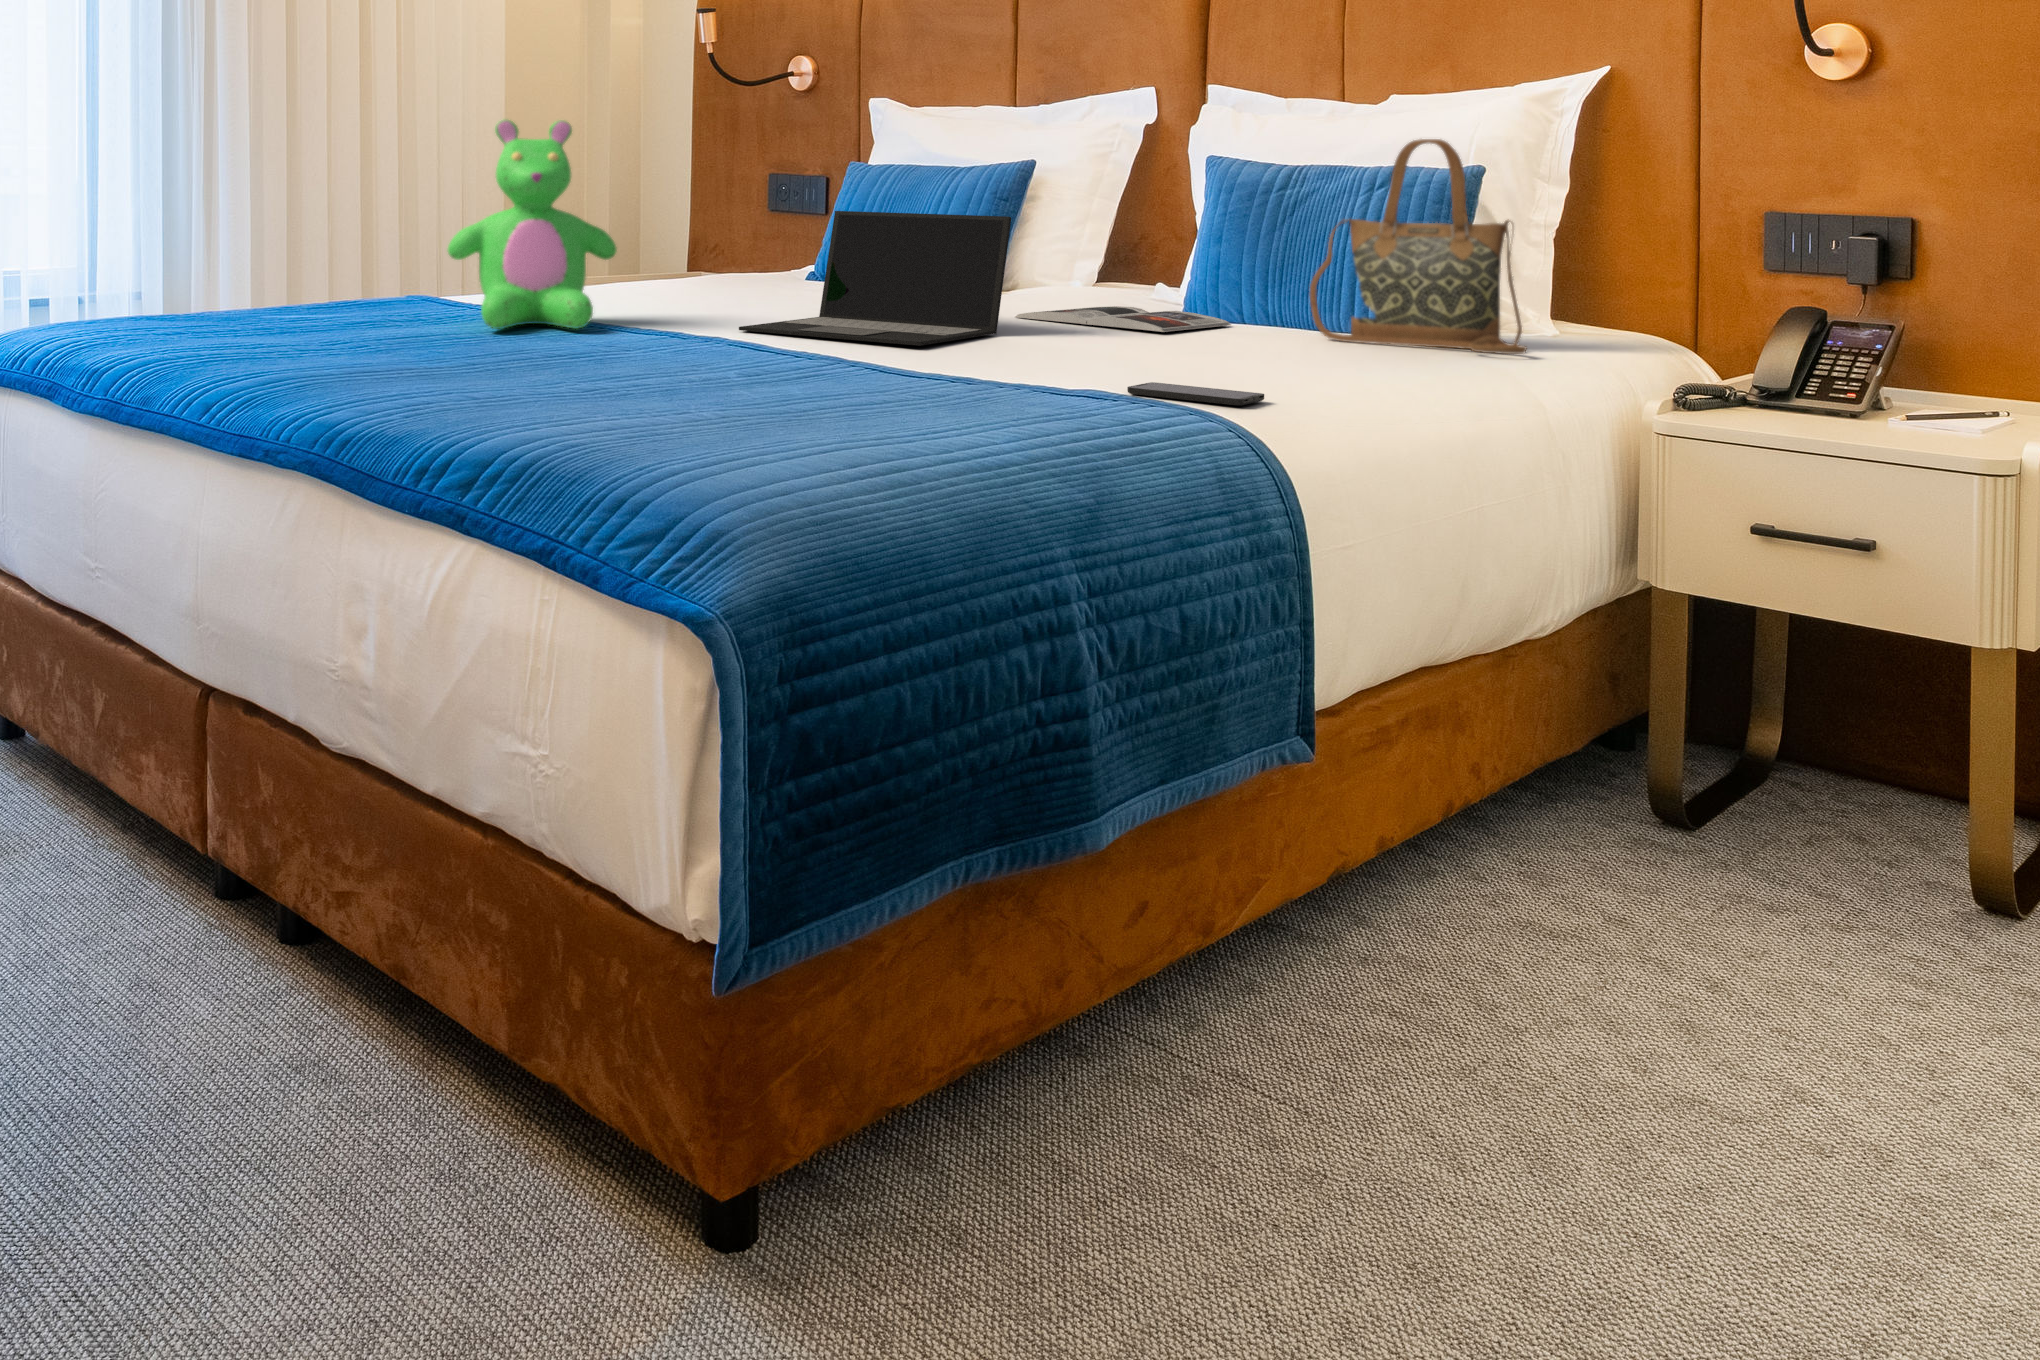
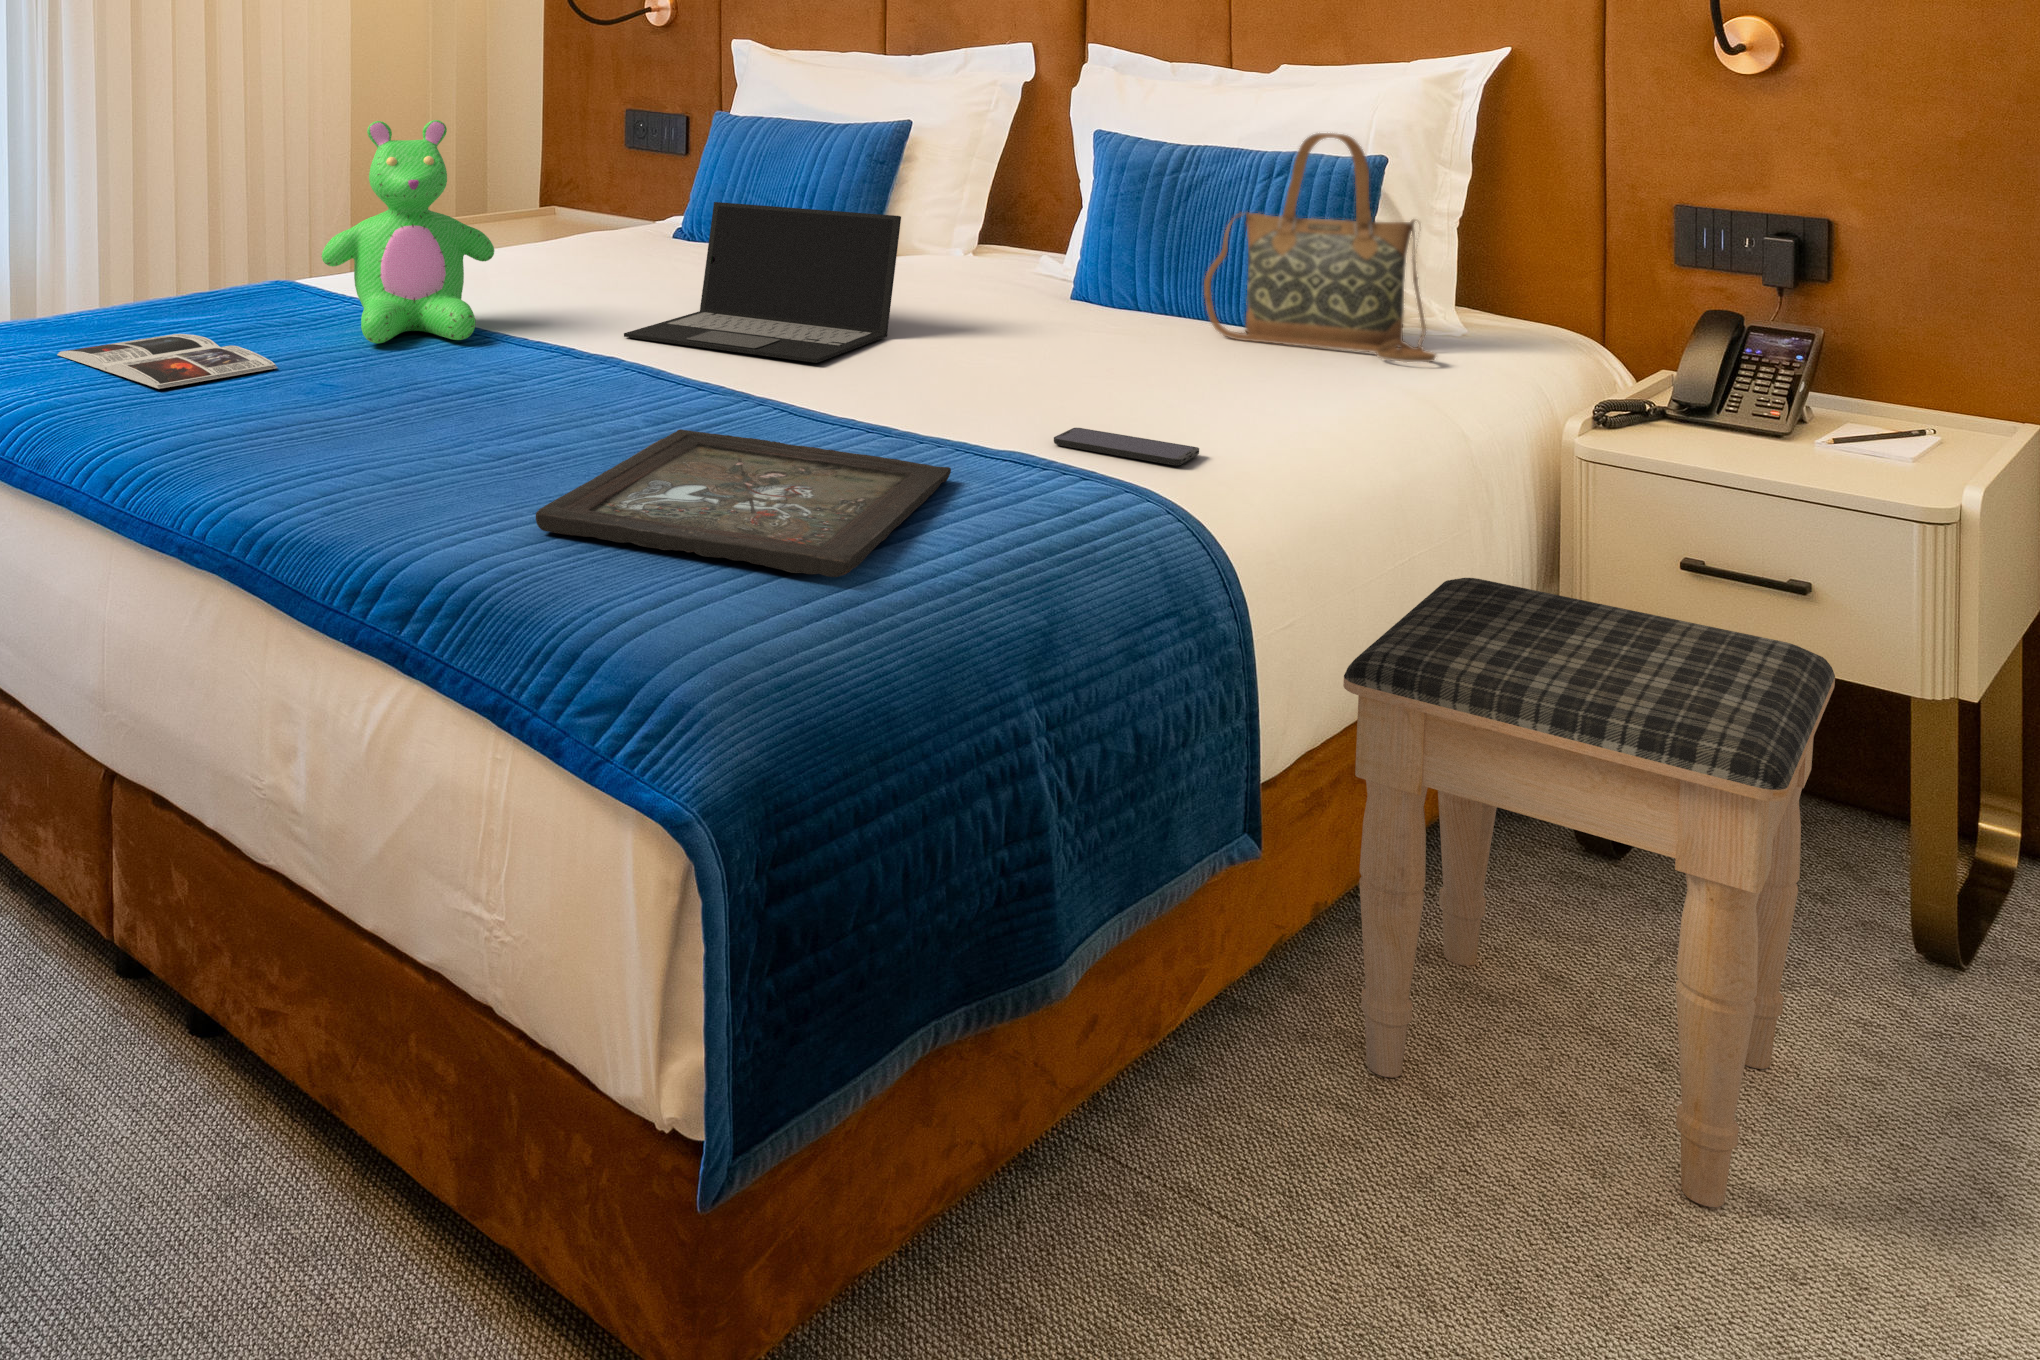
magazine: present [1015,306,1231,332] -> present [57,334,278,389]
tray: none [610,374,1018,454] -> present [536,429,951,577]
footstool: none [1393,534,1872,1108] -> present [1343,578,1835,1207]

